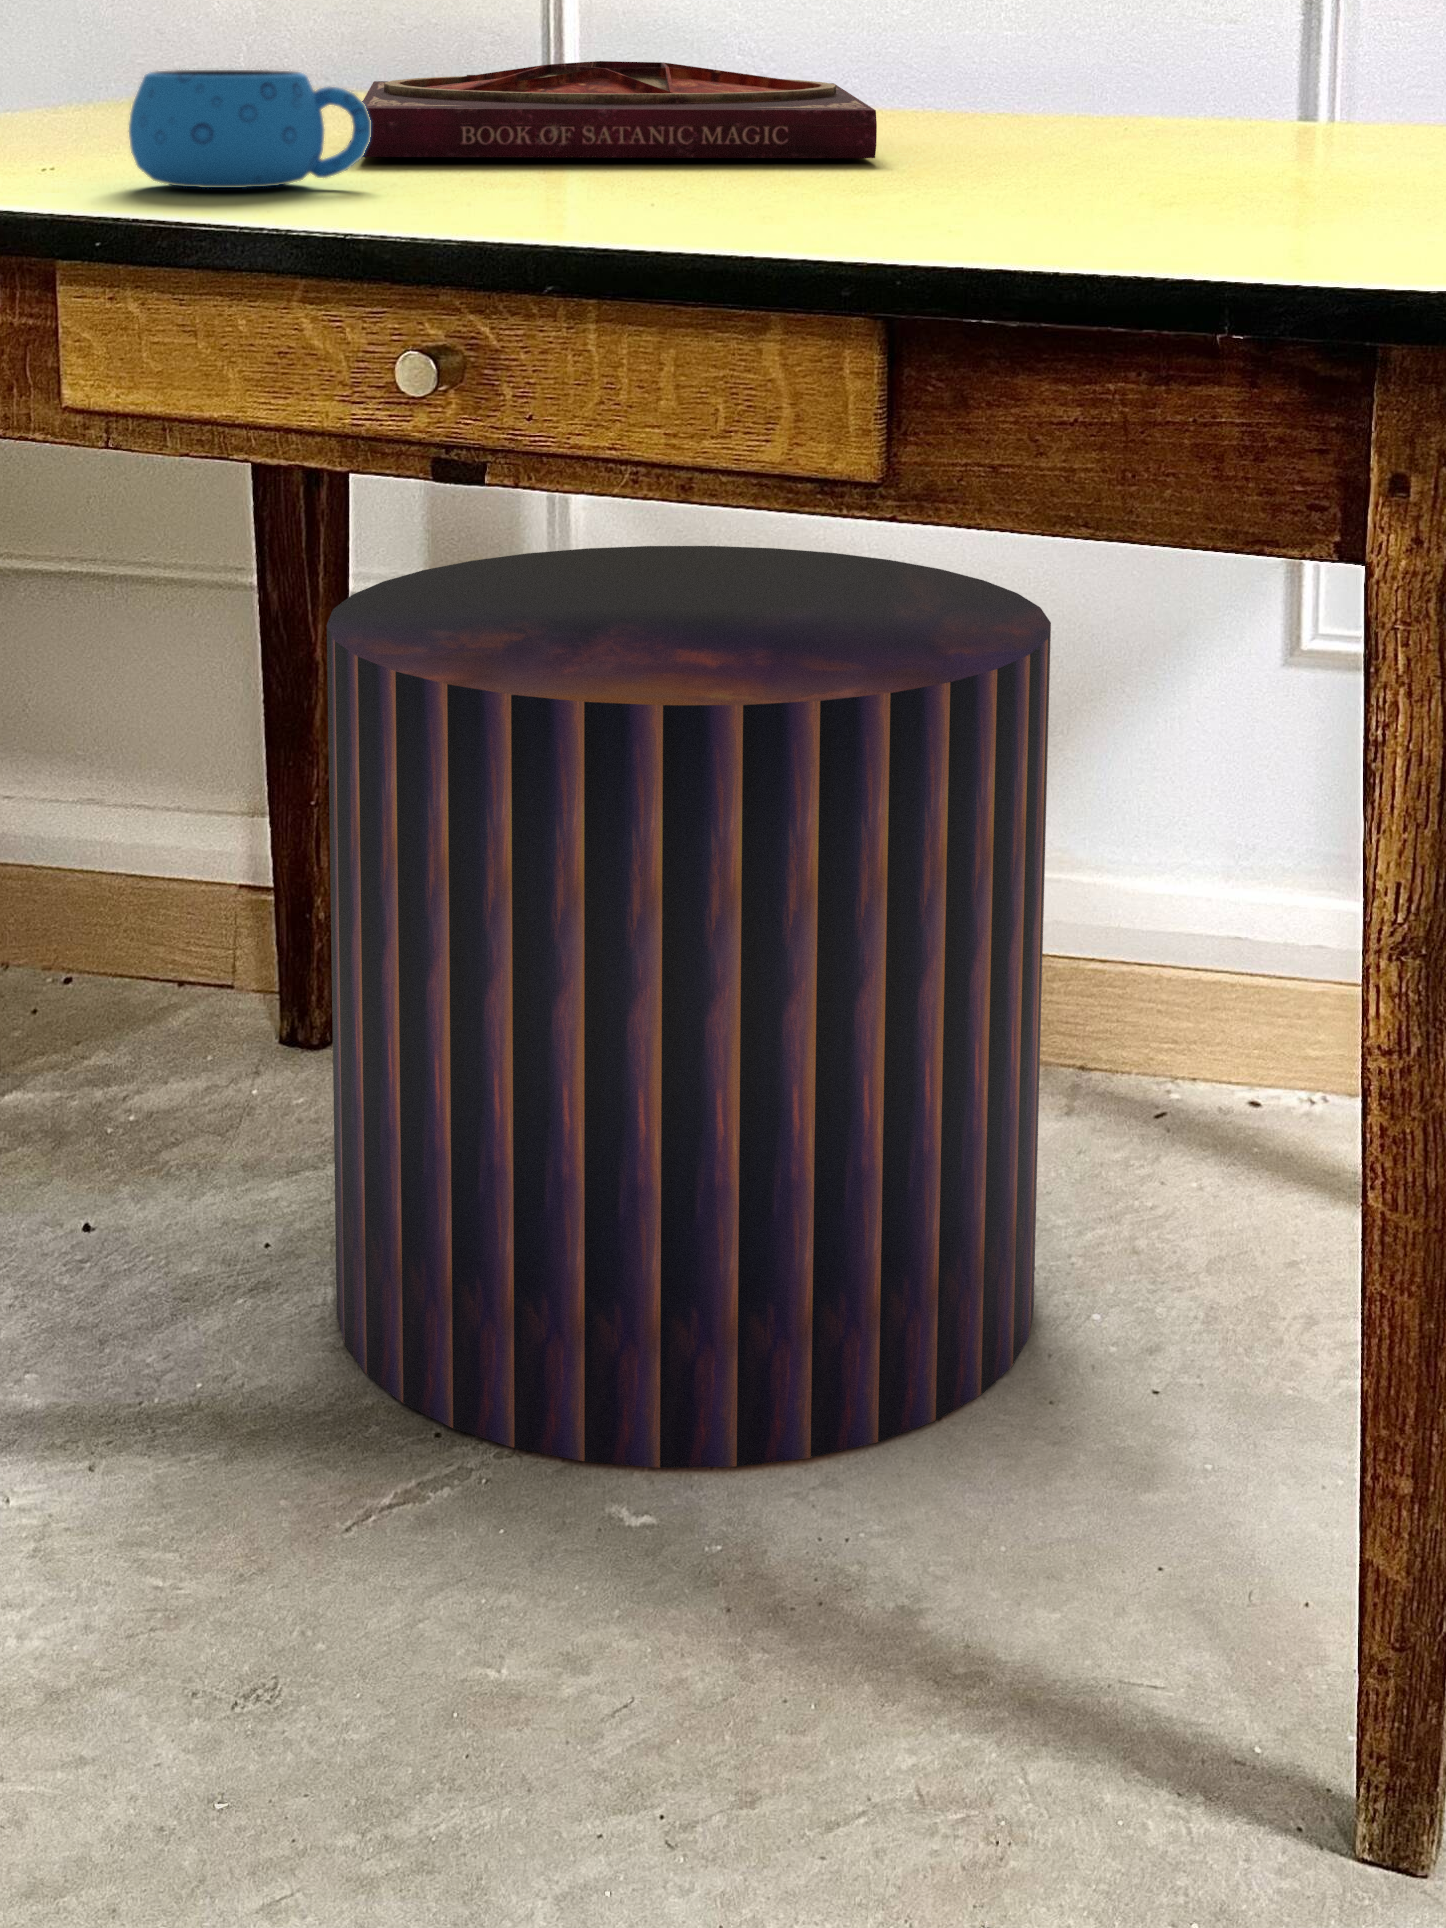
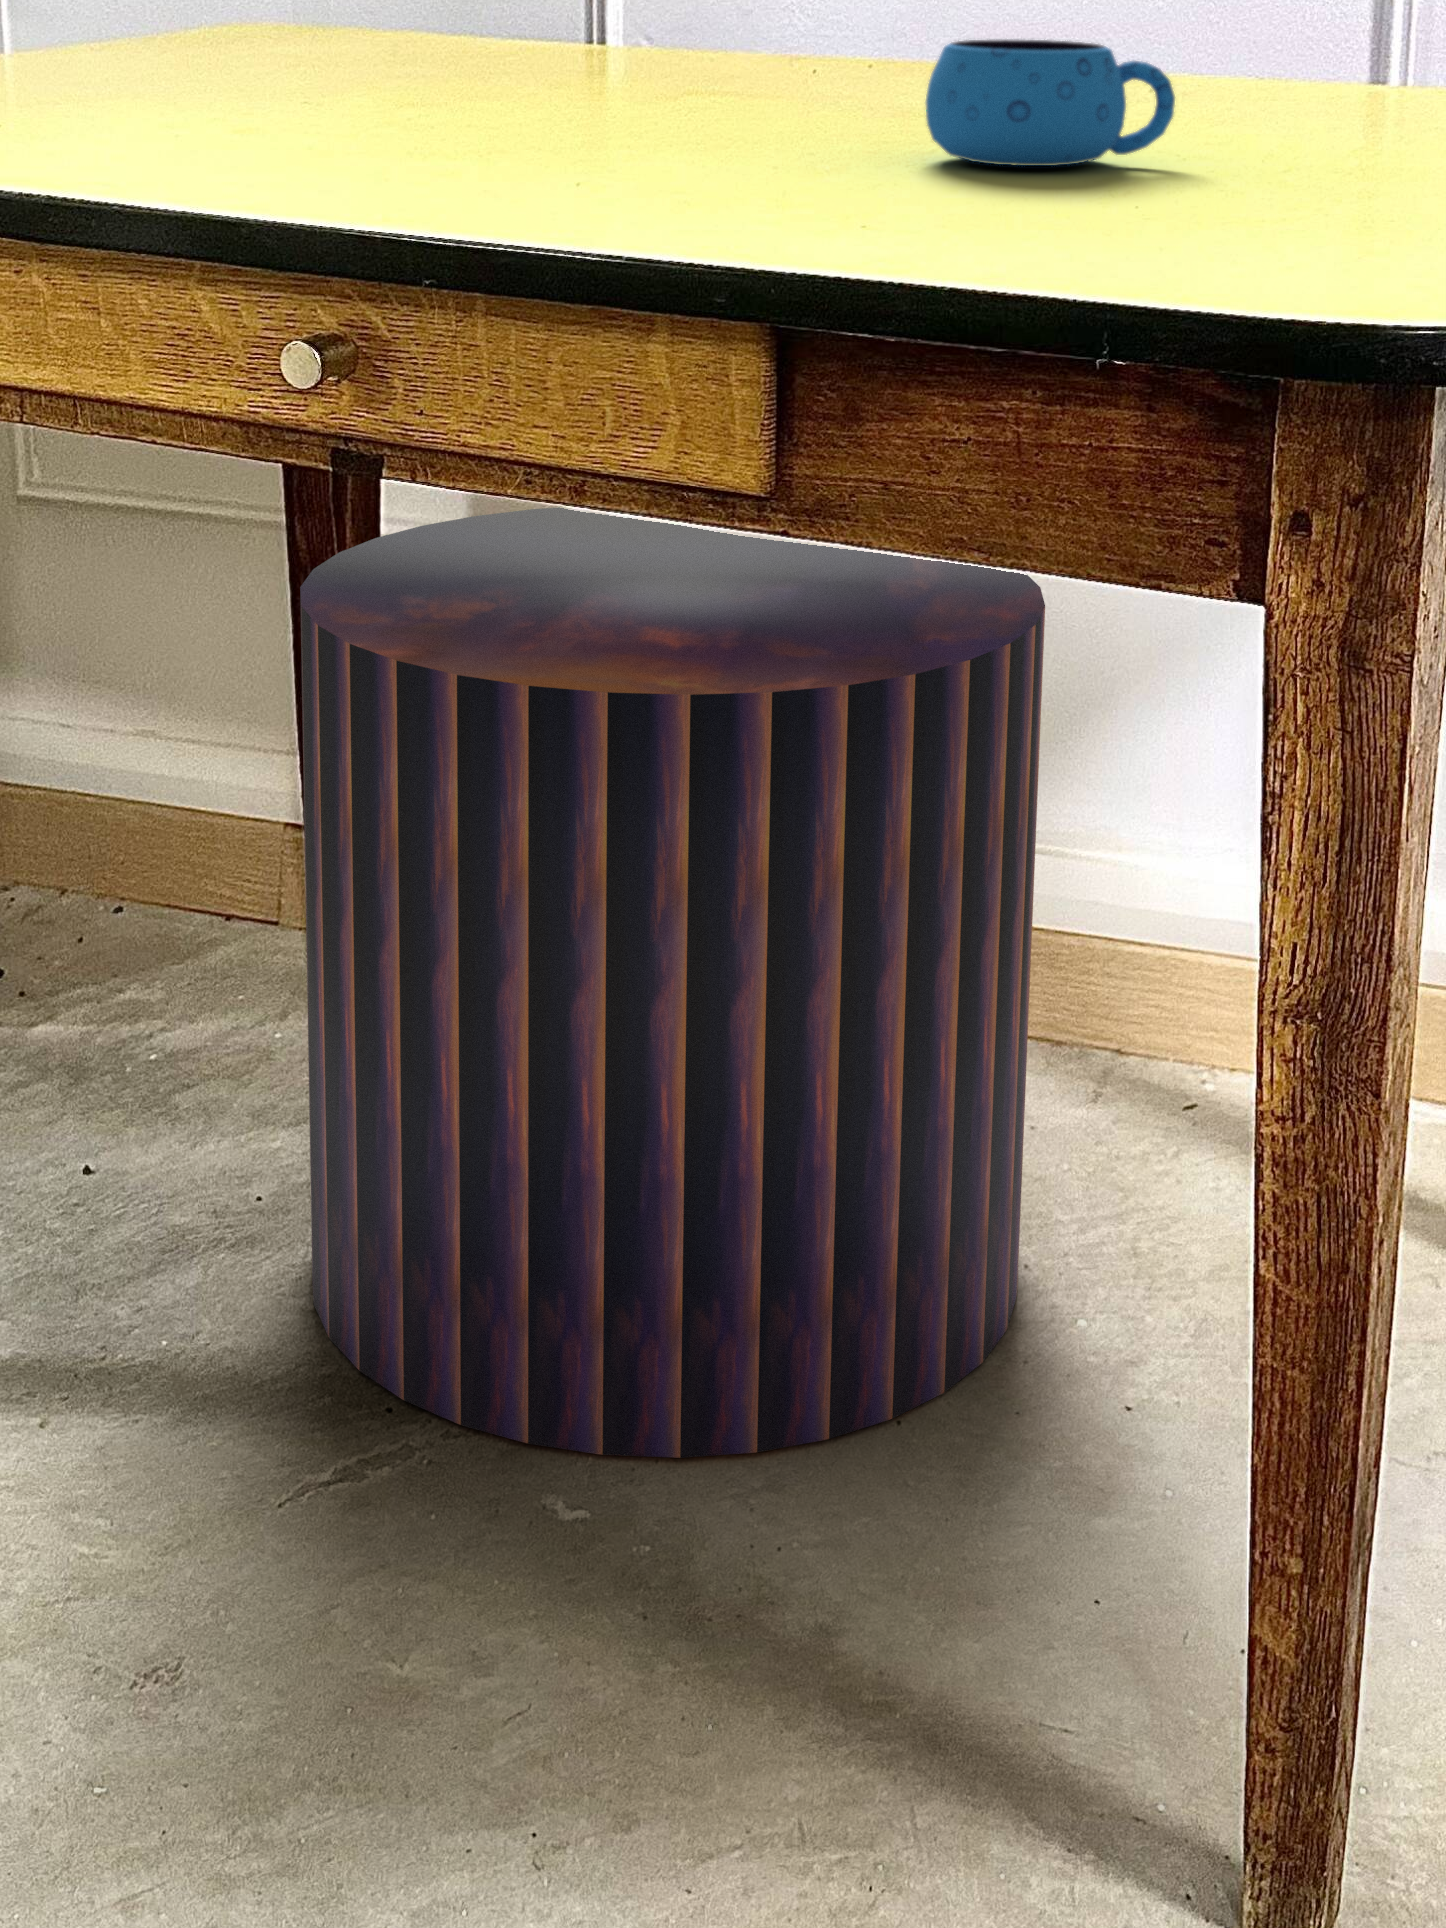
book: present [362,61,877,158] -> none [302,15,843,127]
mug: present [129,70,371,188] -> present [926,39,1175,166]

